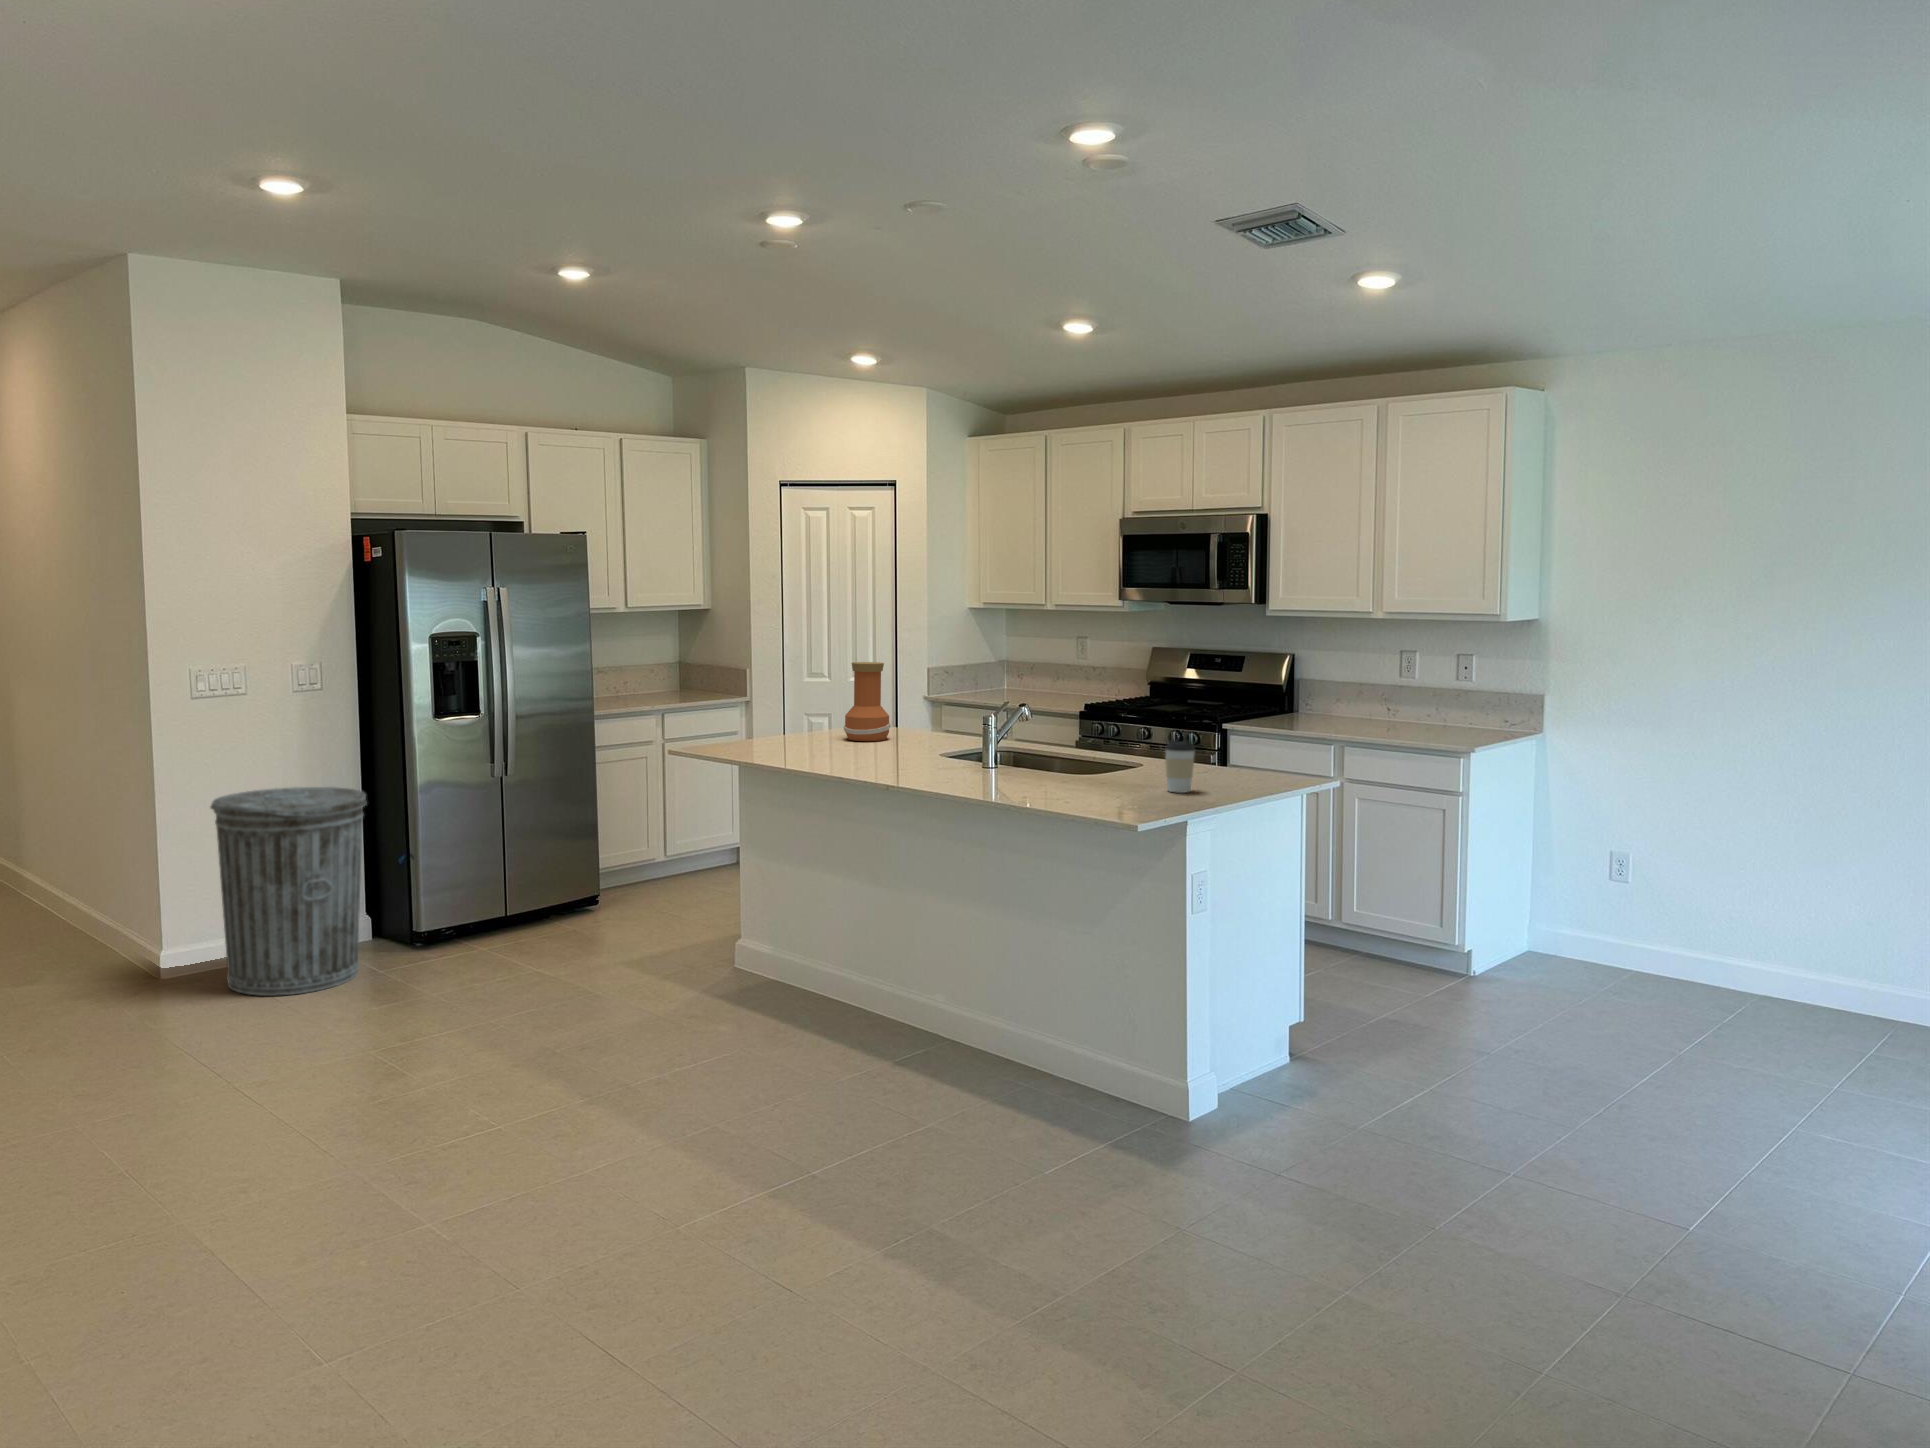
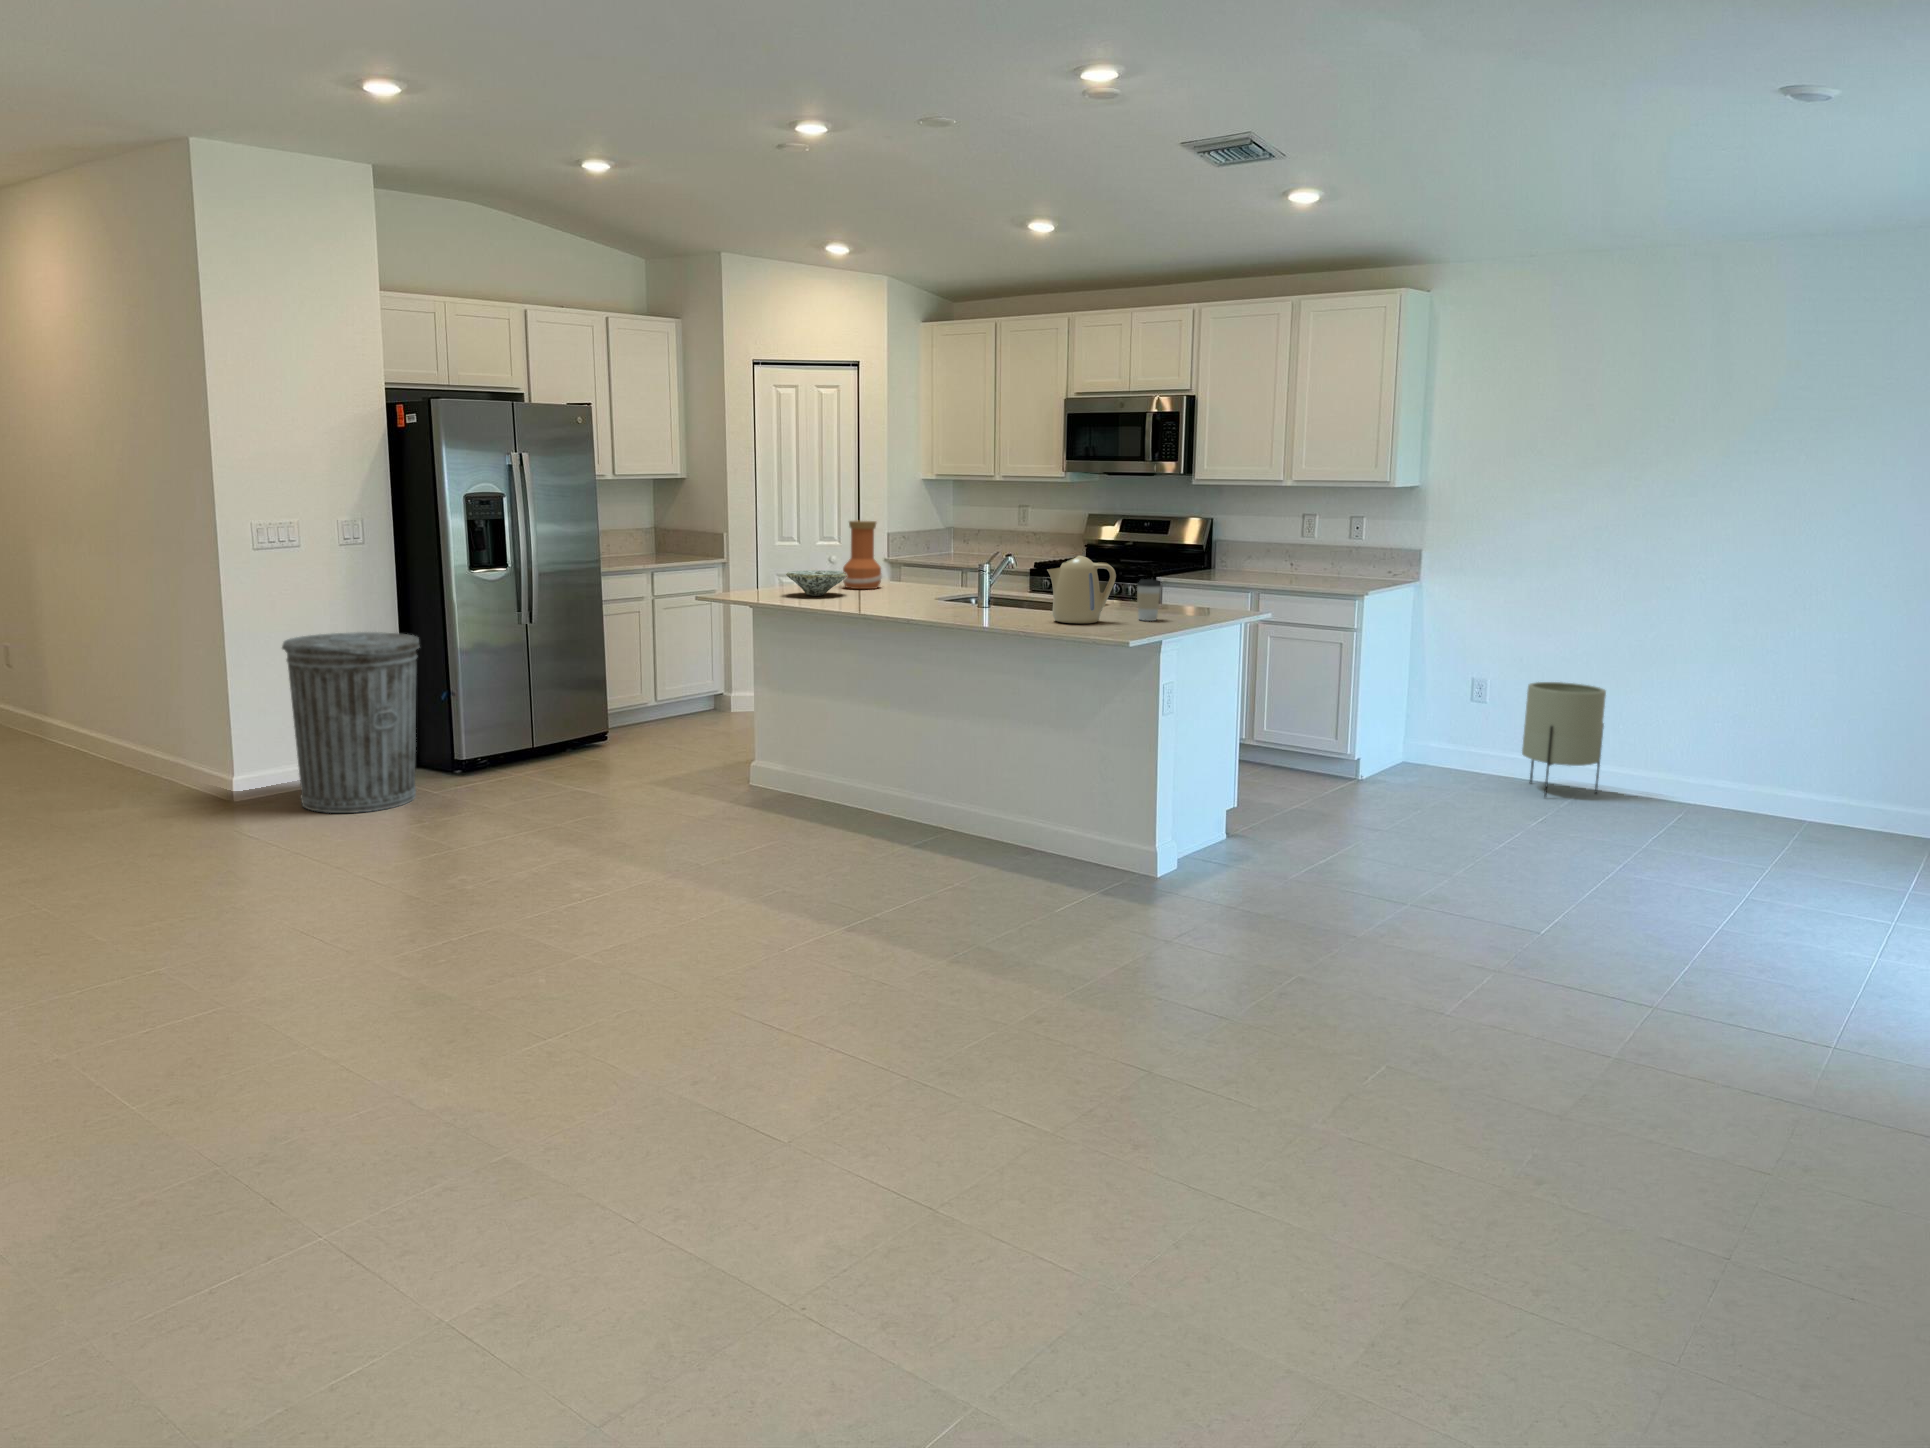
kettle: none [1052,713,1137,796] -> present [1047,556,1116,624]
bowl: none [772,720,842,750] -> present [786,570,847,596]
planter: none [1678,861,1785,1009] -> present [1522,682,1606,797]

